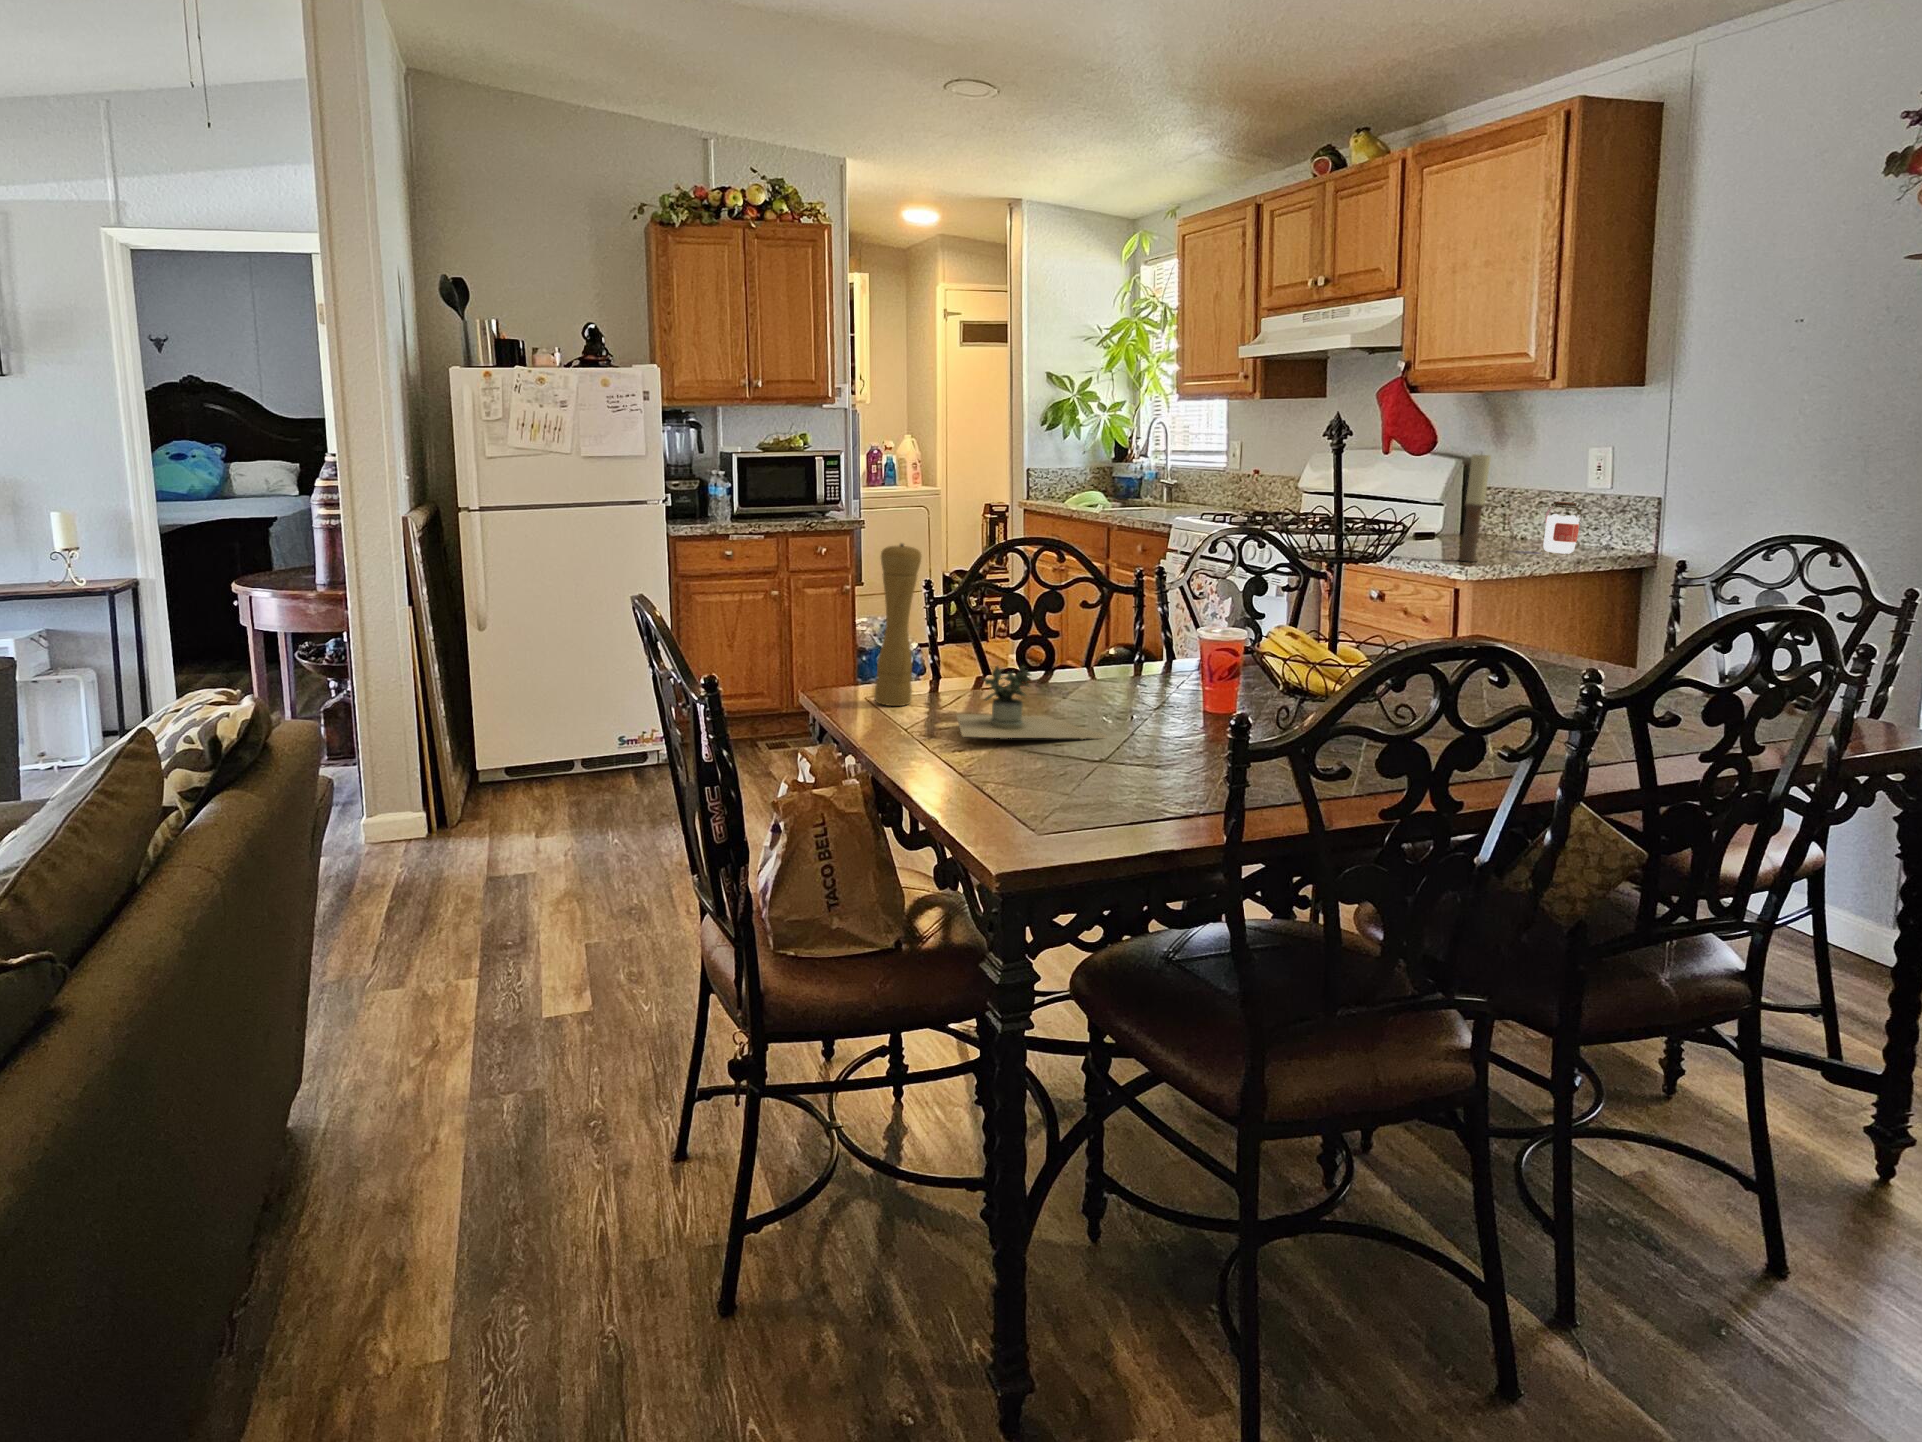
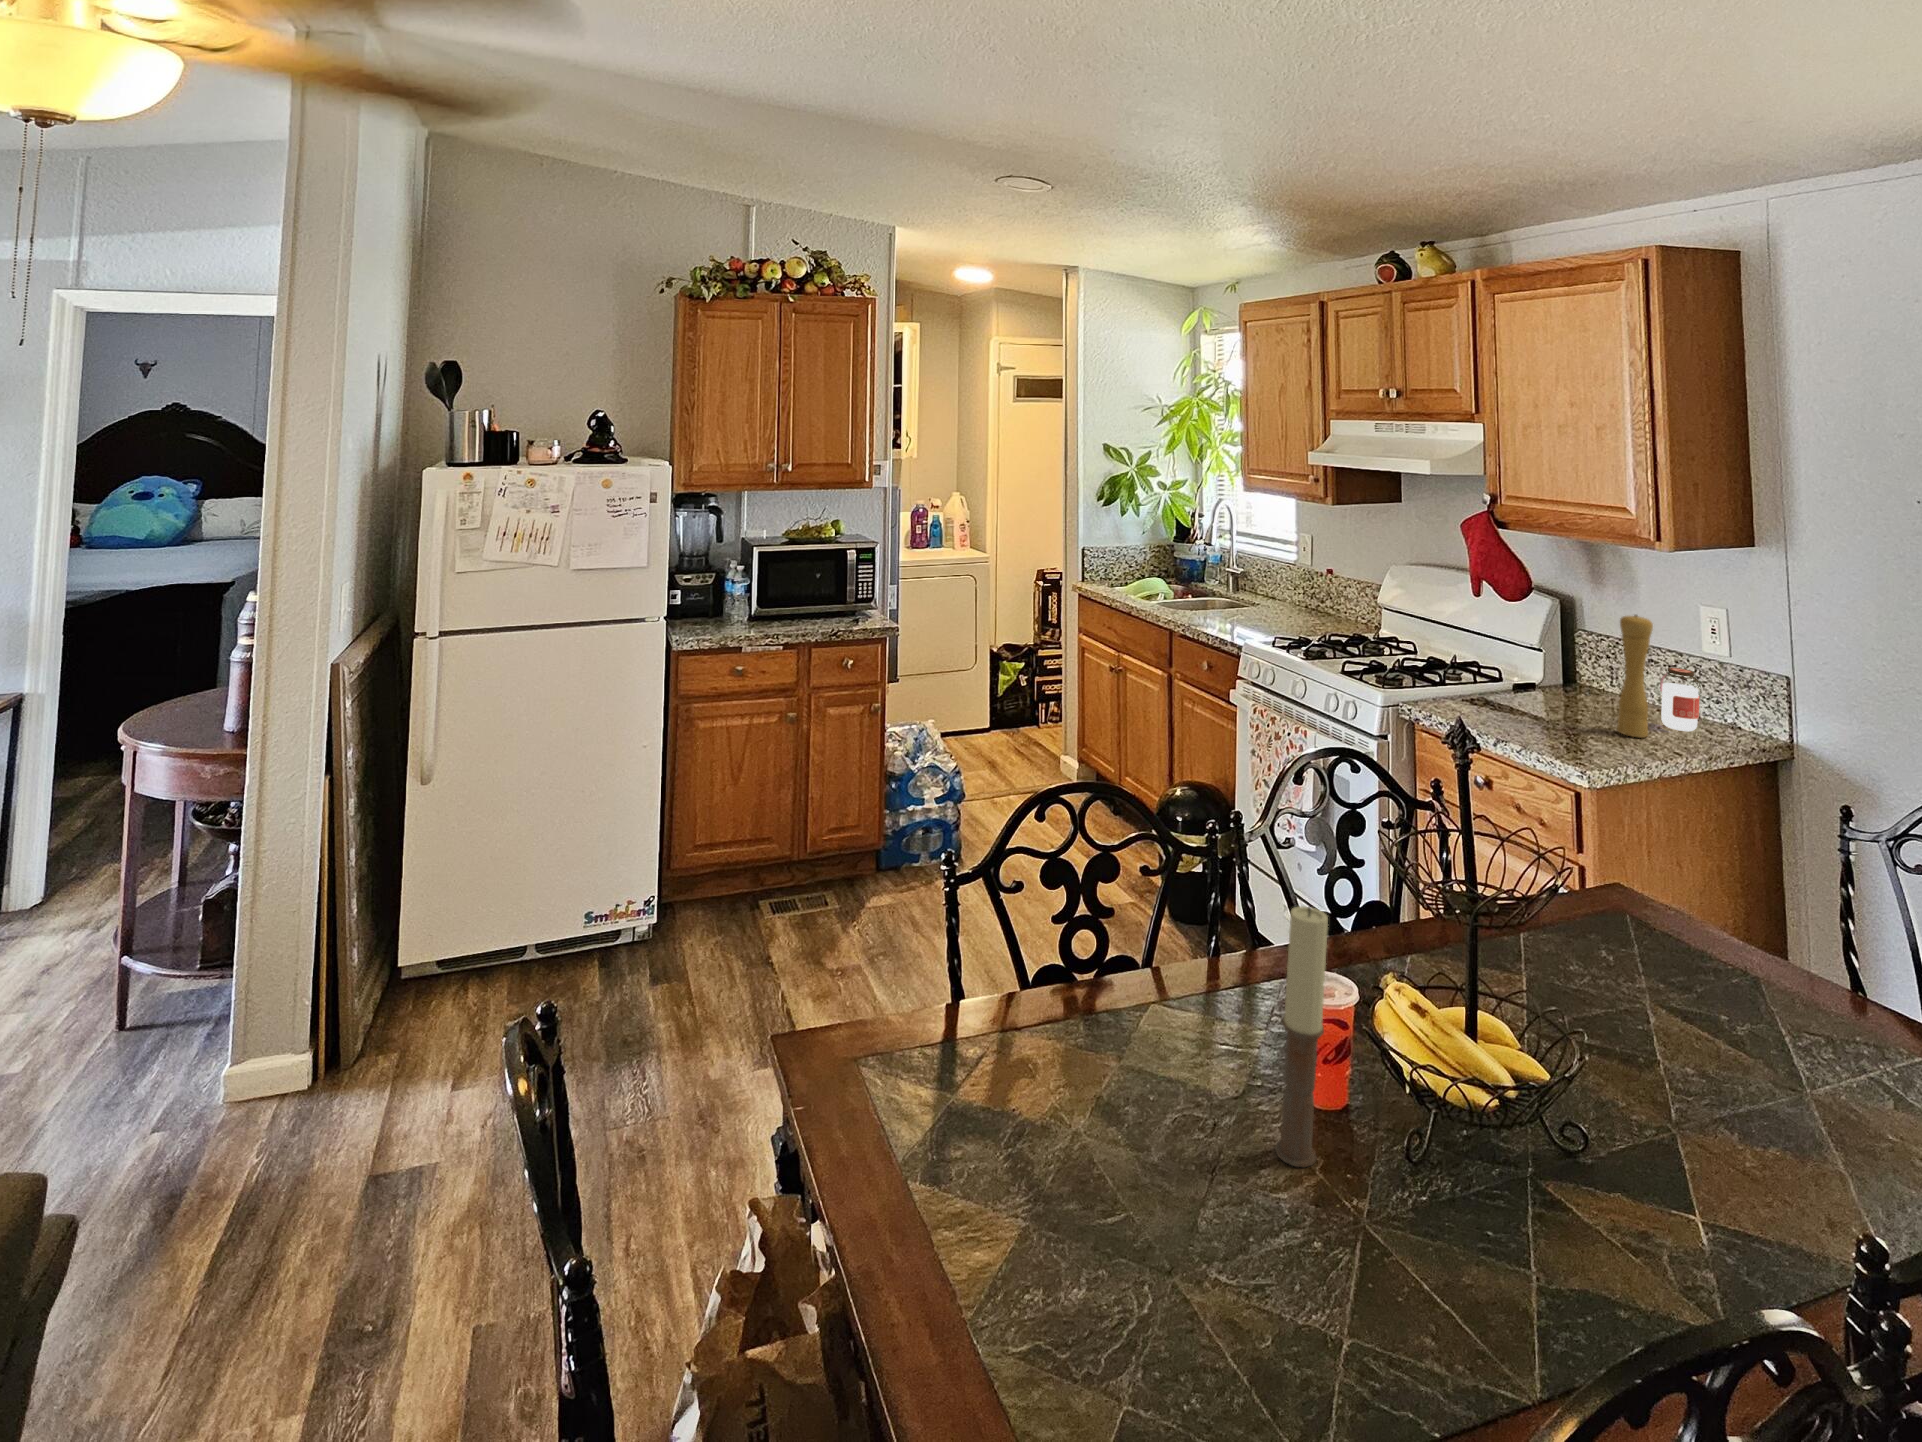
candle: present [1458,454,1491,562] -> present [1275,906,1328,1167]
pepper mill: present [874,544,921,706] -> present [1617,615,1653,738]
potted plant: present [956,666,1107,739] -> none [970,1109,1273,1269]

